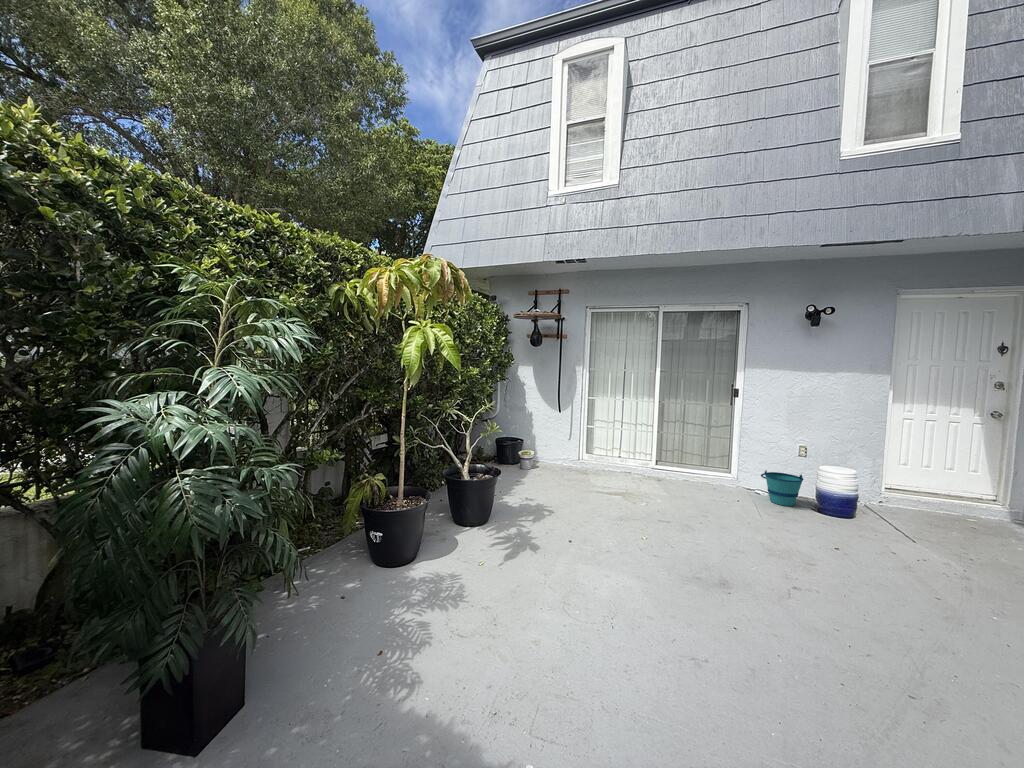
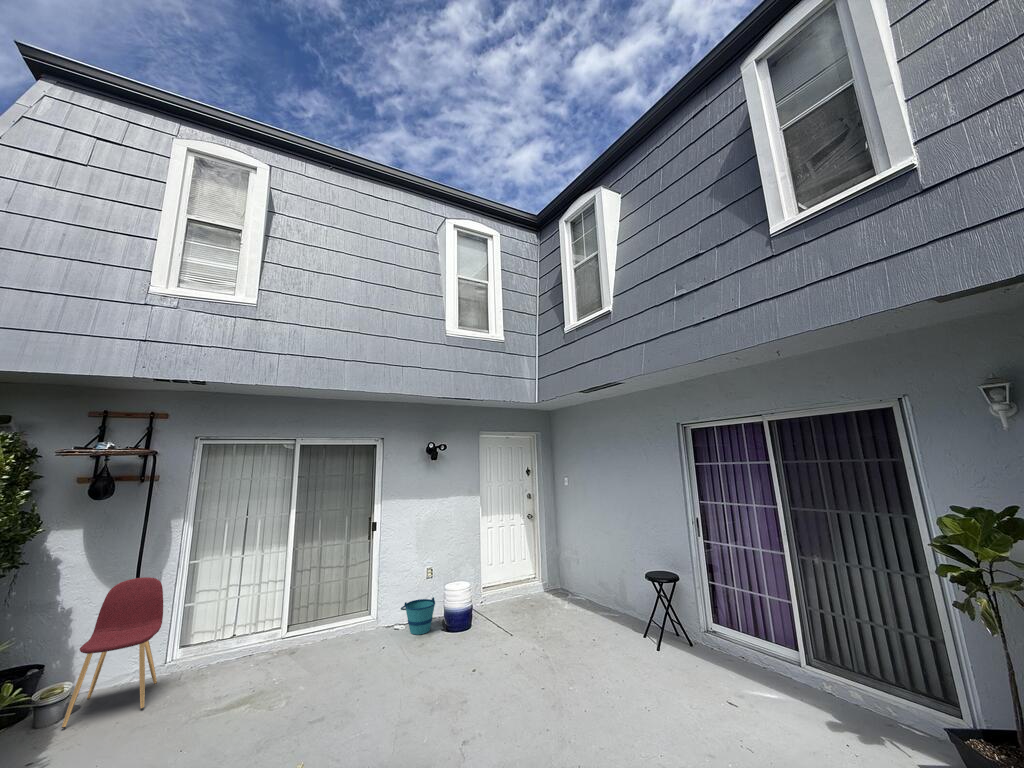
chair: none [529,402,574,479] -> present [62,577,163,728]

